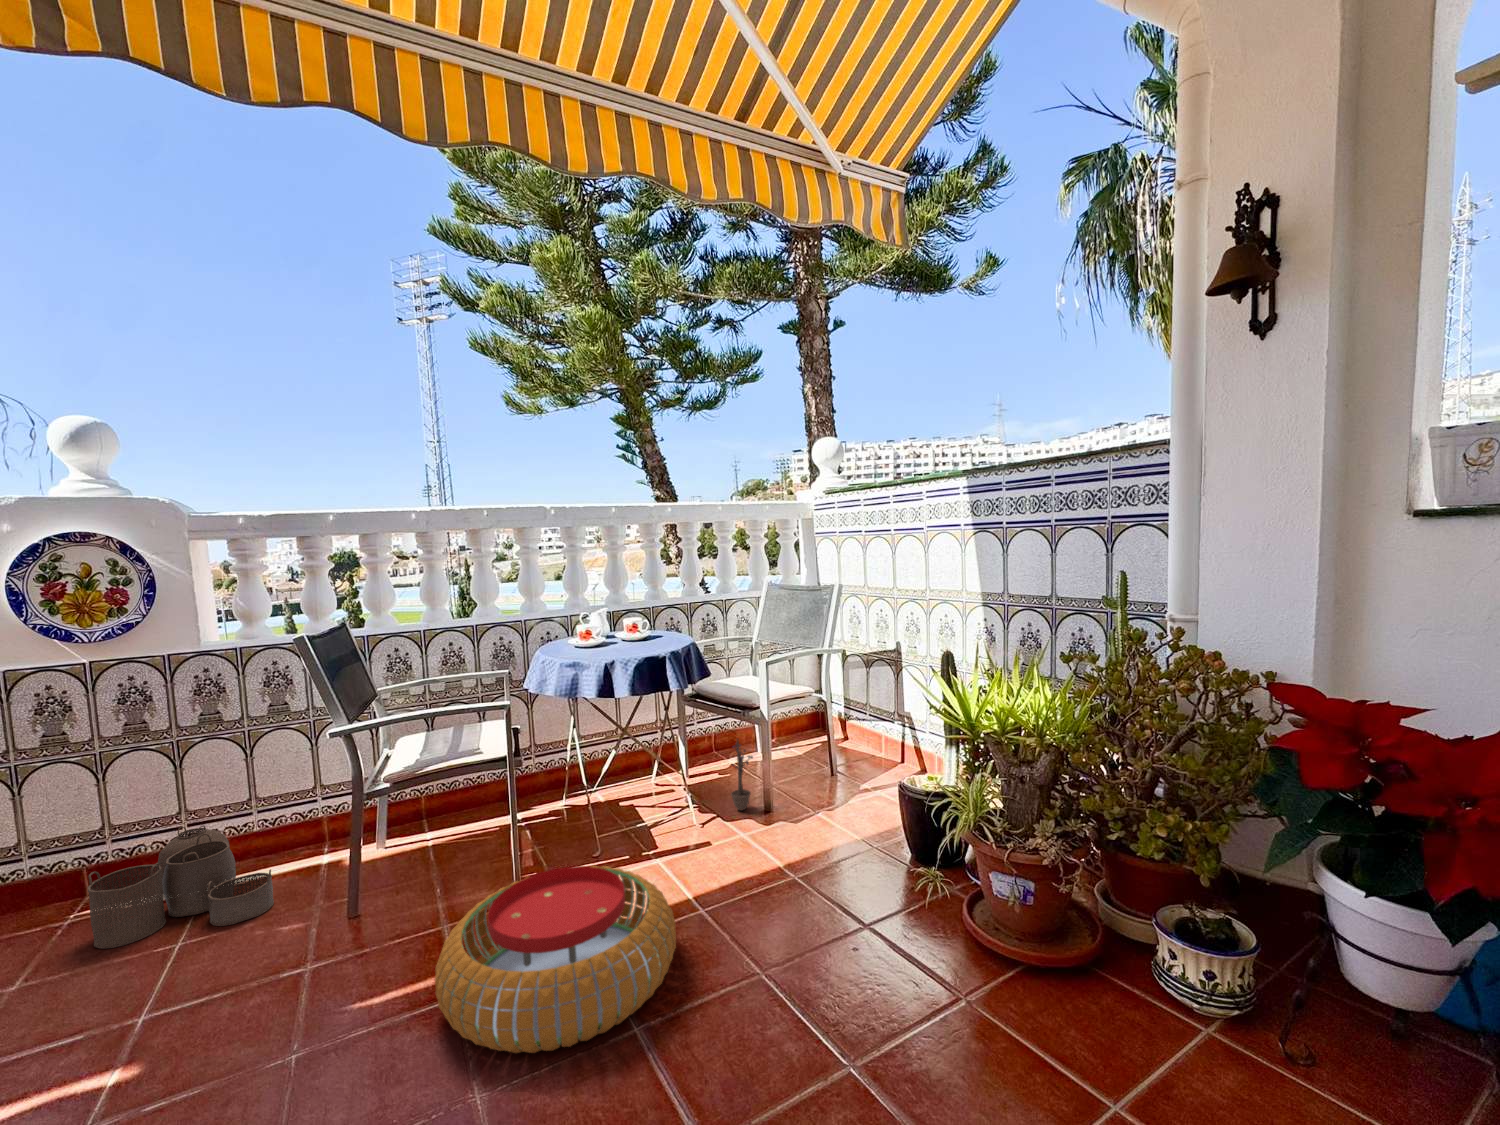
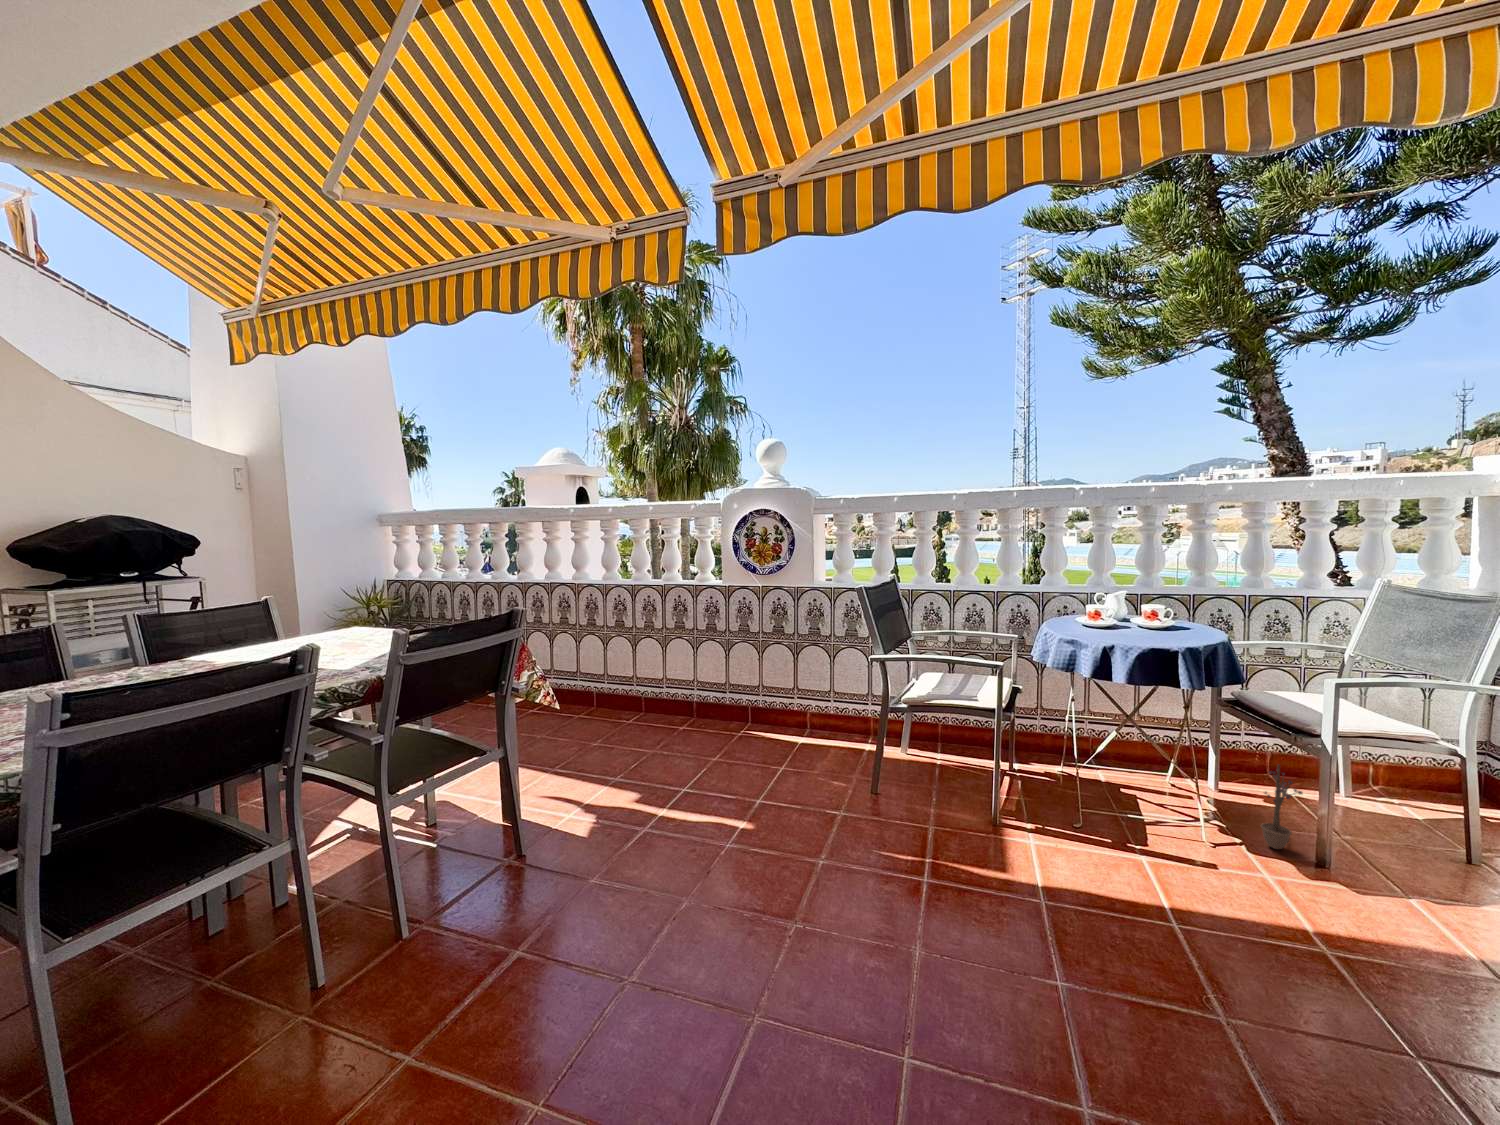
woven basket: present [88,825,274,949] -> none [746,697,834,769]
pouf: present [435,866,676,1053] -> none [905,815,1127,974]

